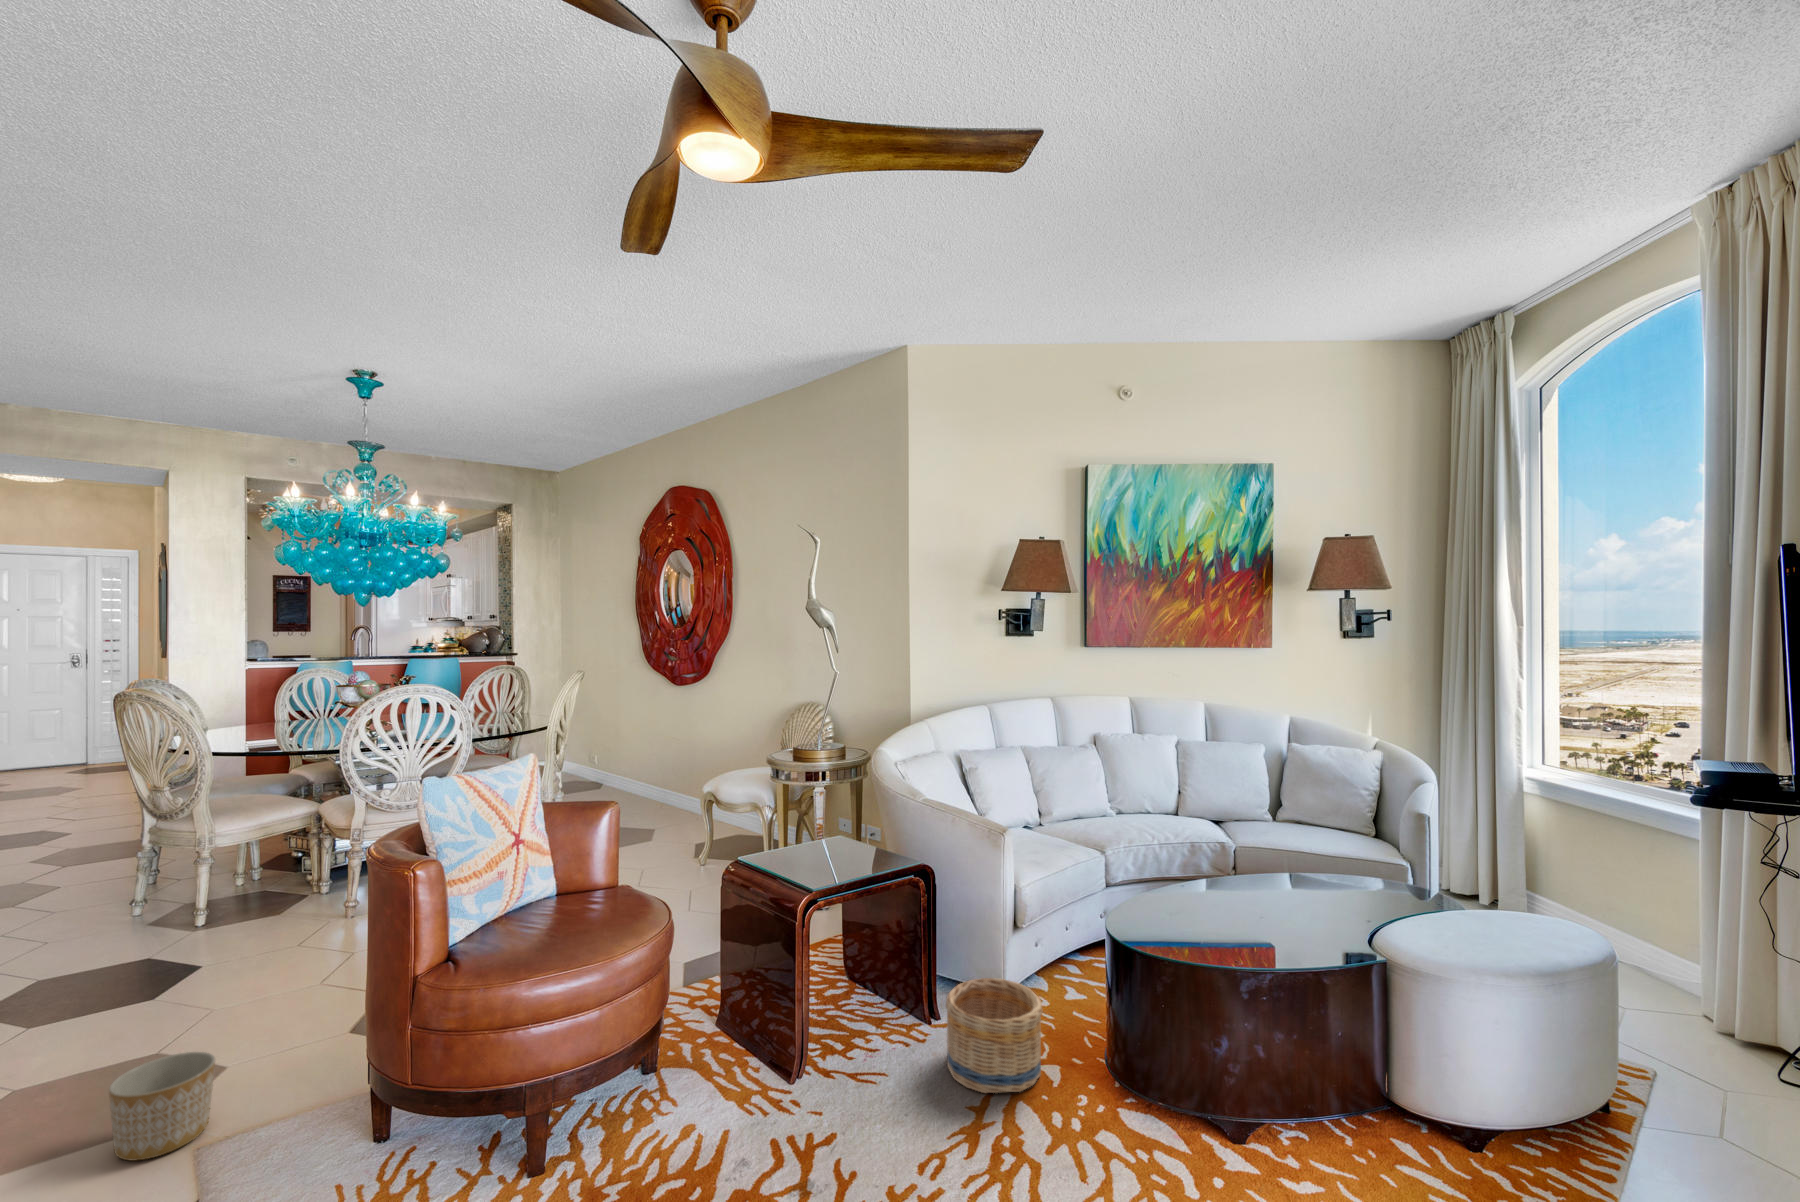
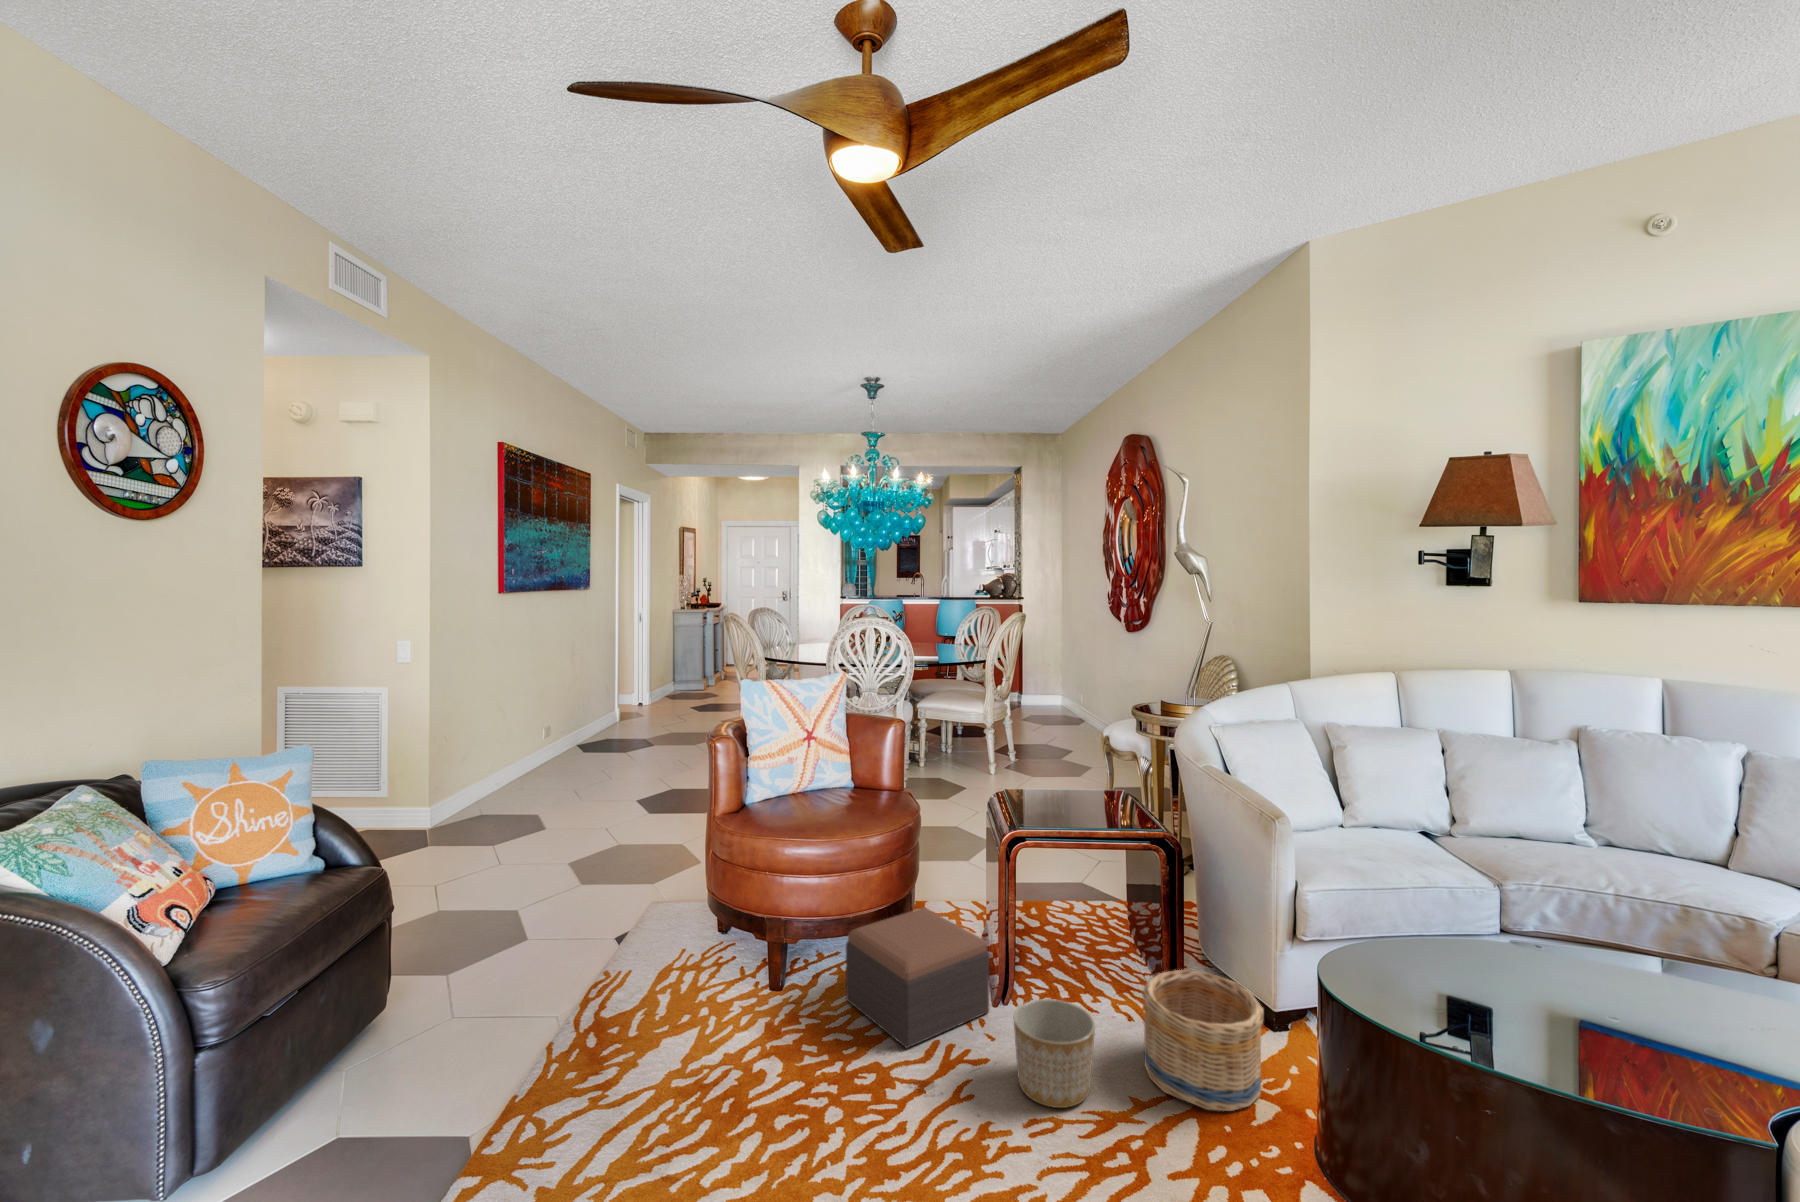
footstool: none [642,1006,797,1162] -> present [846,908,989,1048]
planter: present [109,1052,215,1161] -> present [1014,999,1095,1108]

